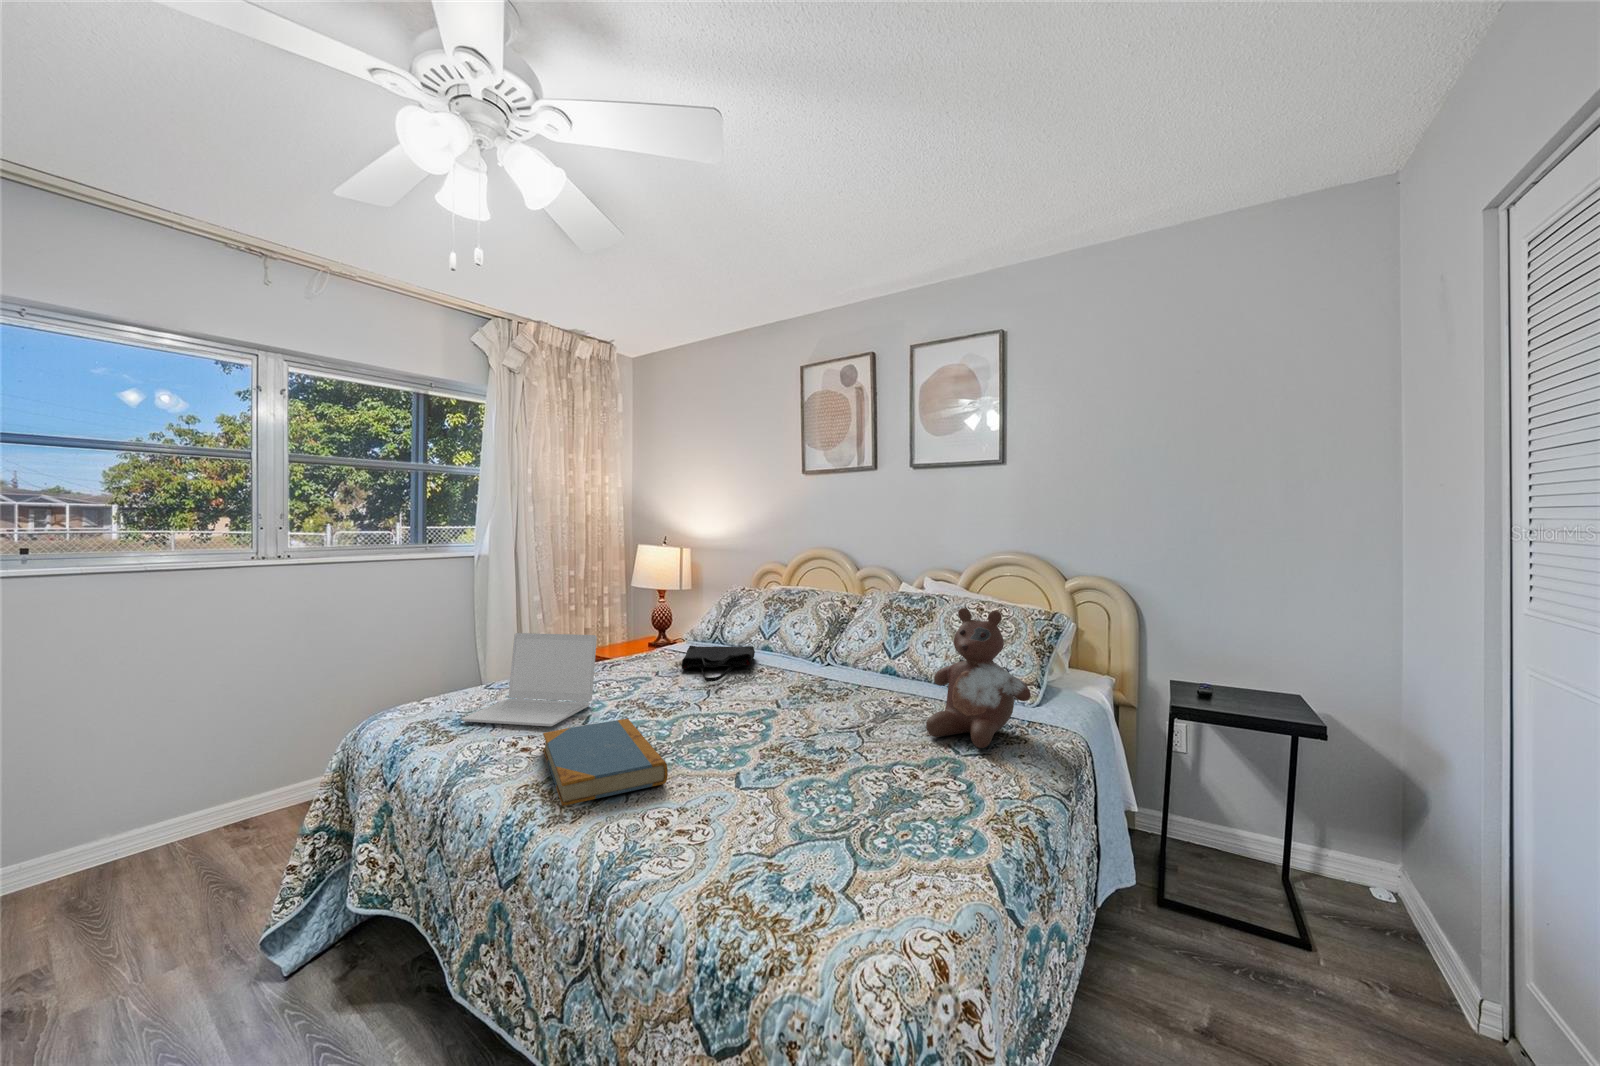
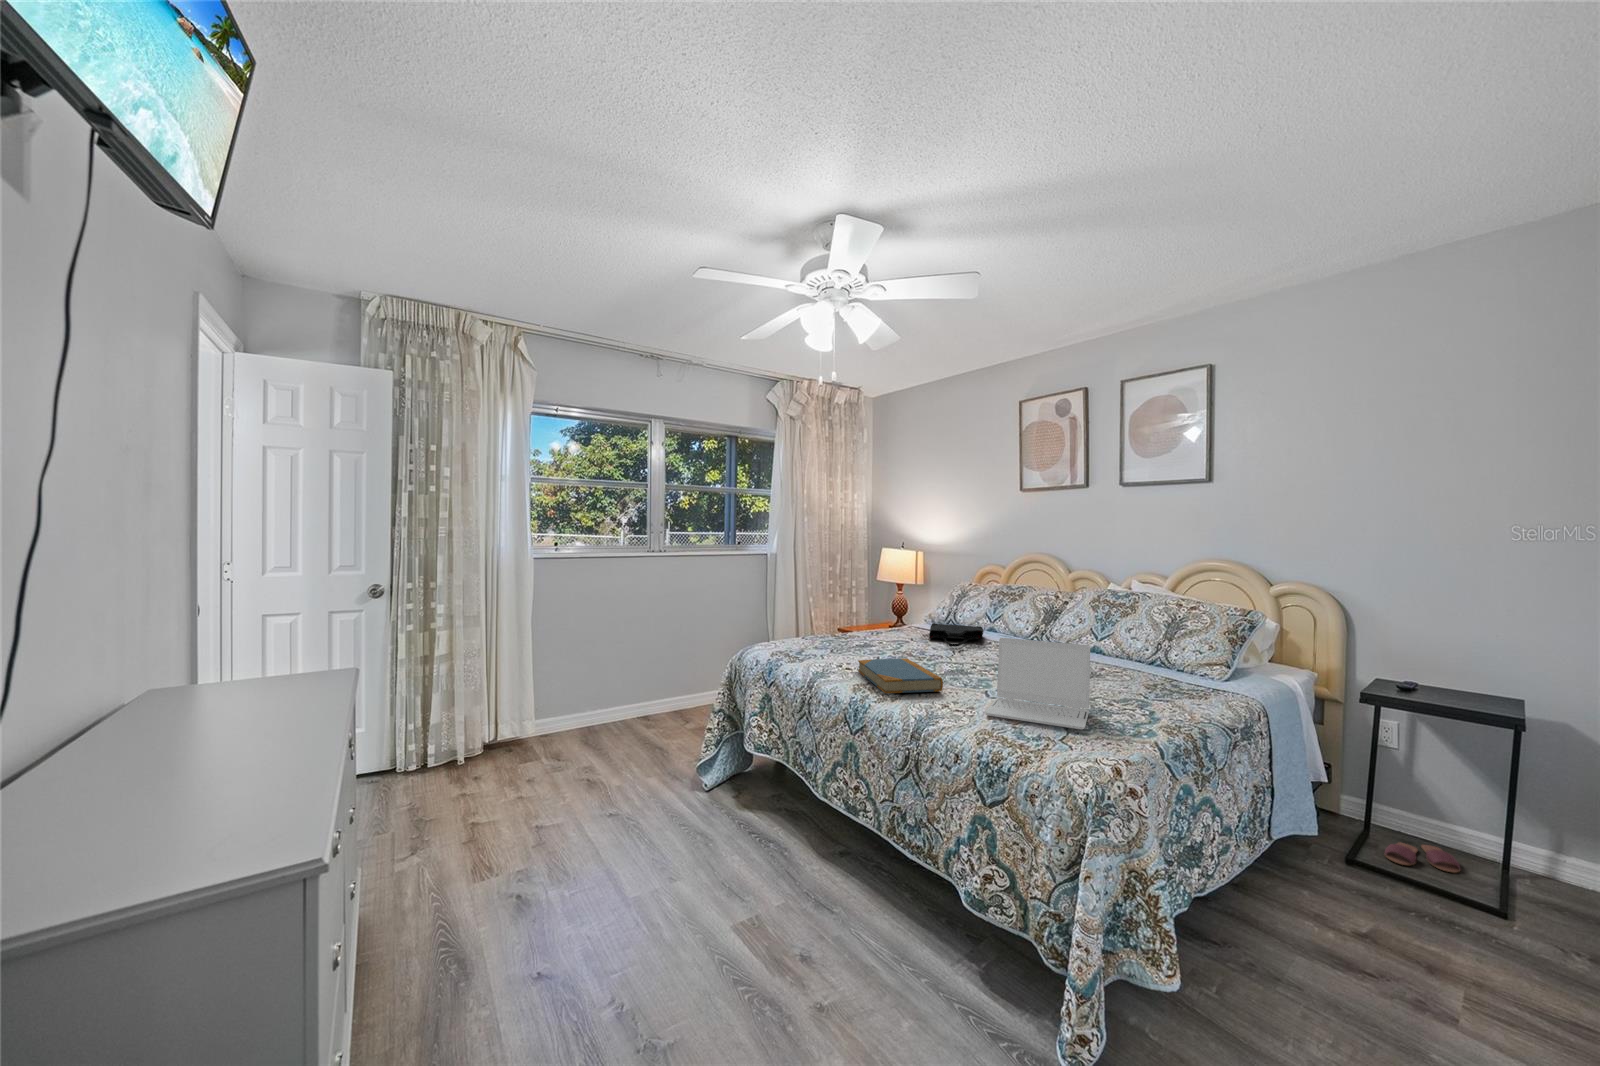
stuffed bear: present [926,608,1031,748] -> none [1124,598,1211,697]
laptop: present [462,633,597,726] -> present [985,638,1090,729]
slippers: none [1192,864,1263,902] -> present [1384,843,1461,873]

